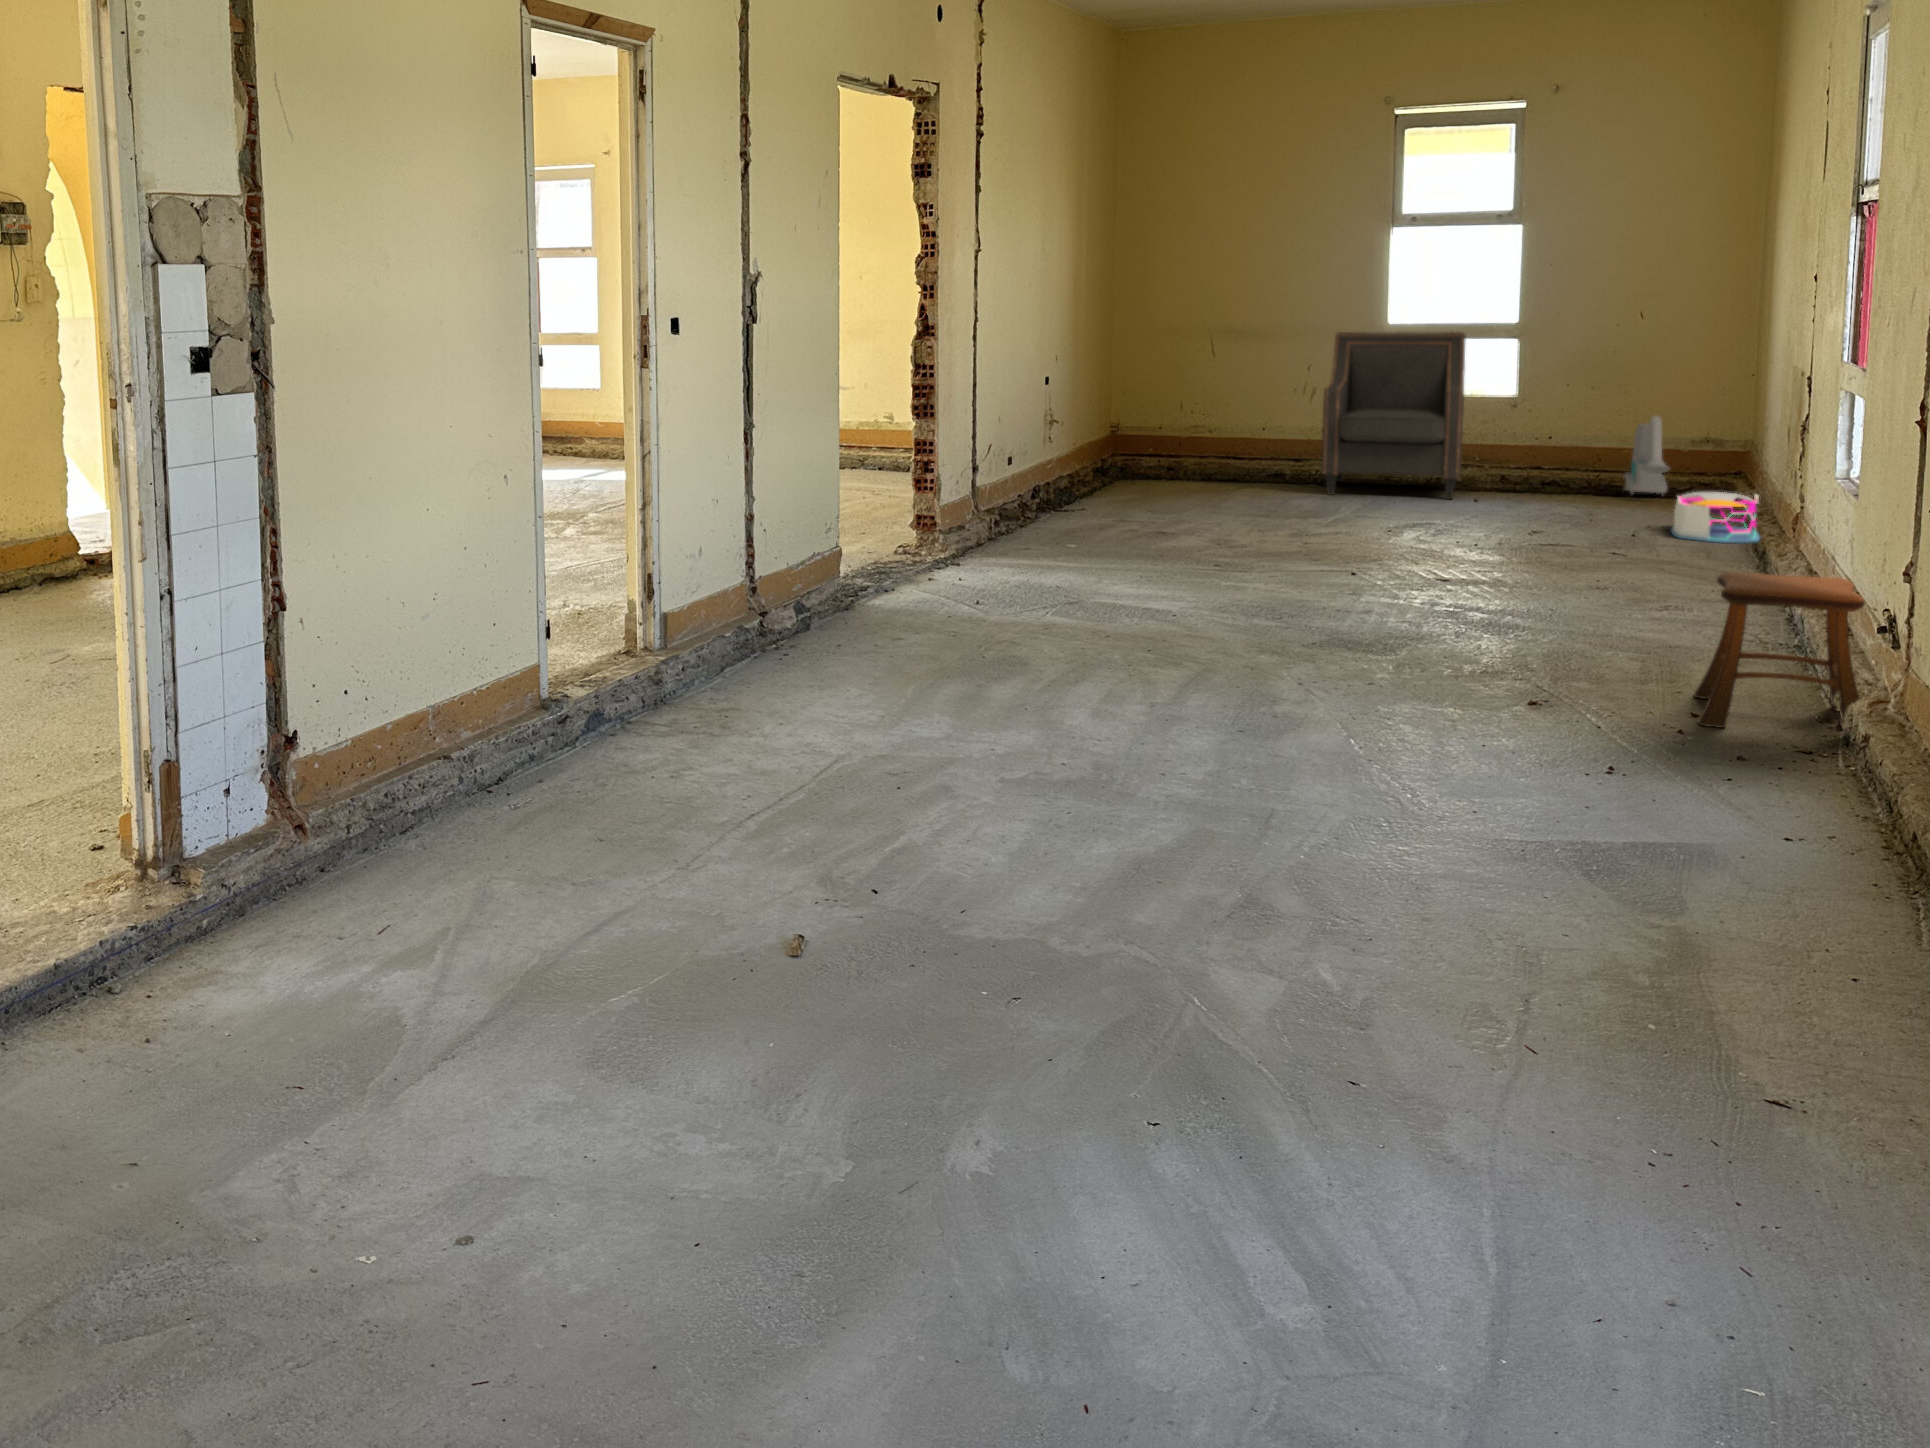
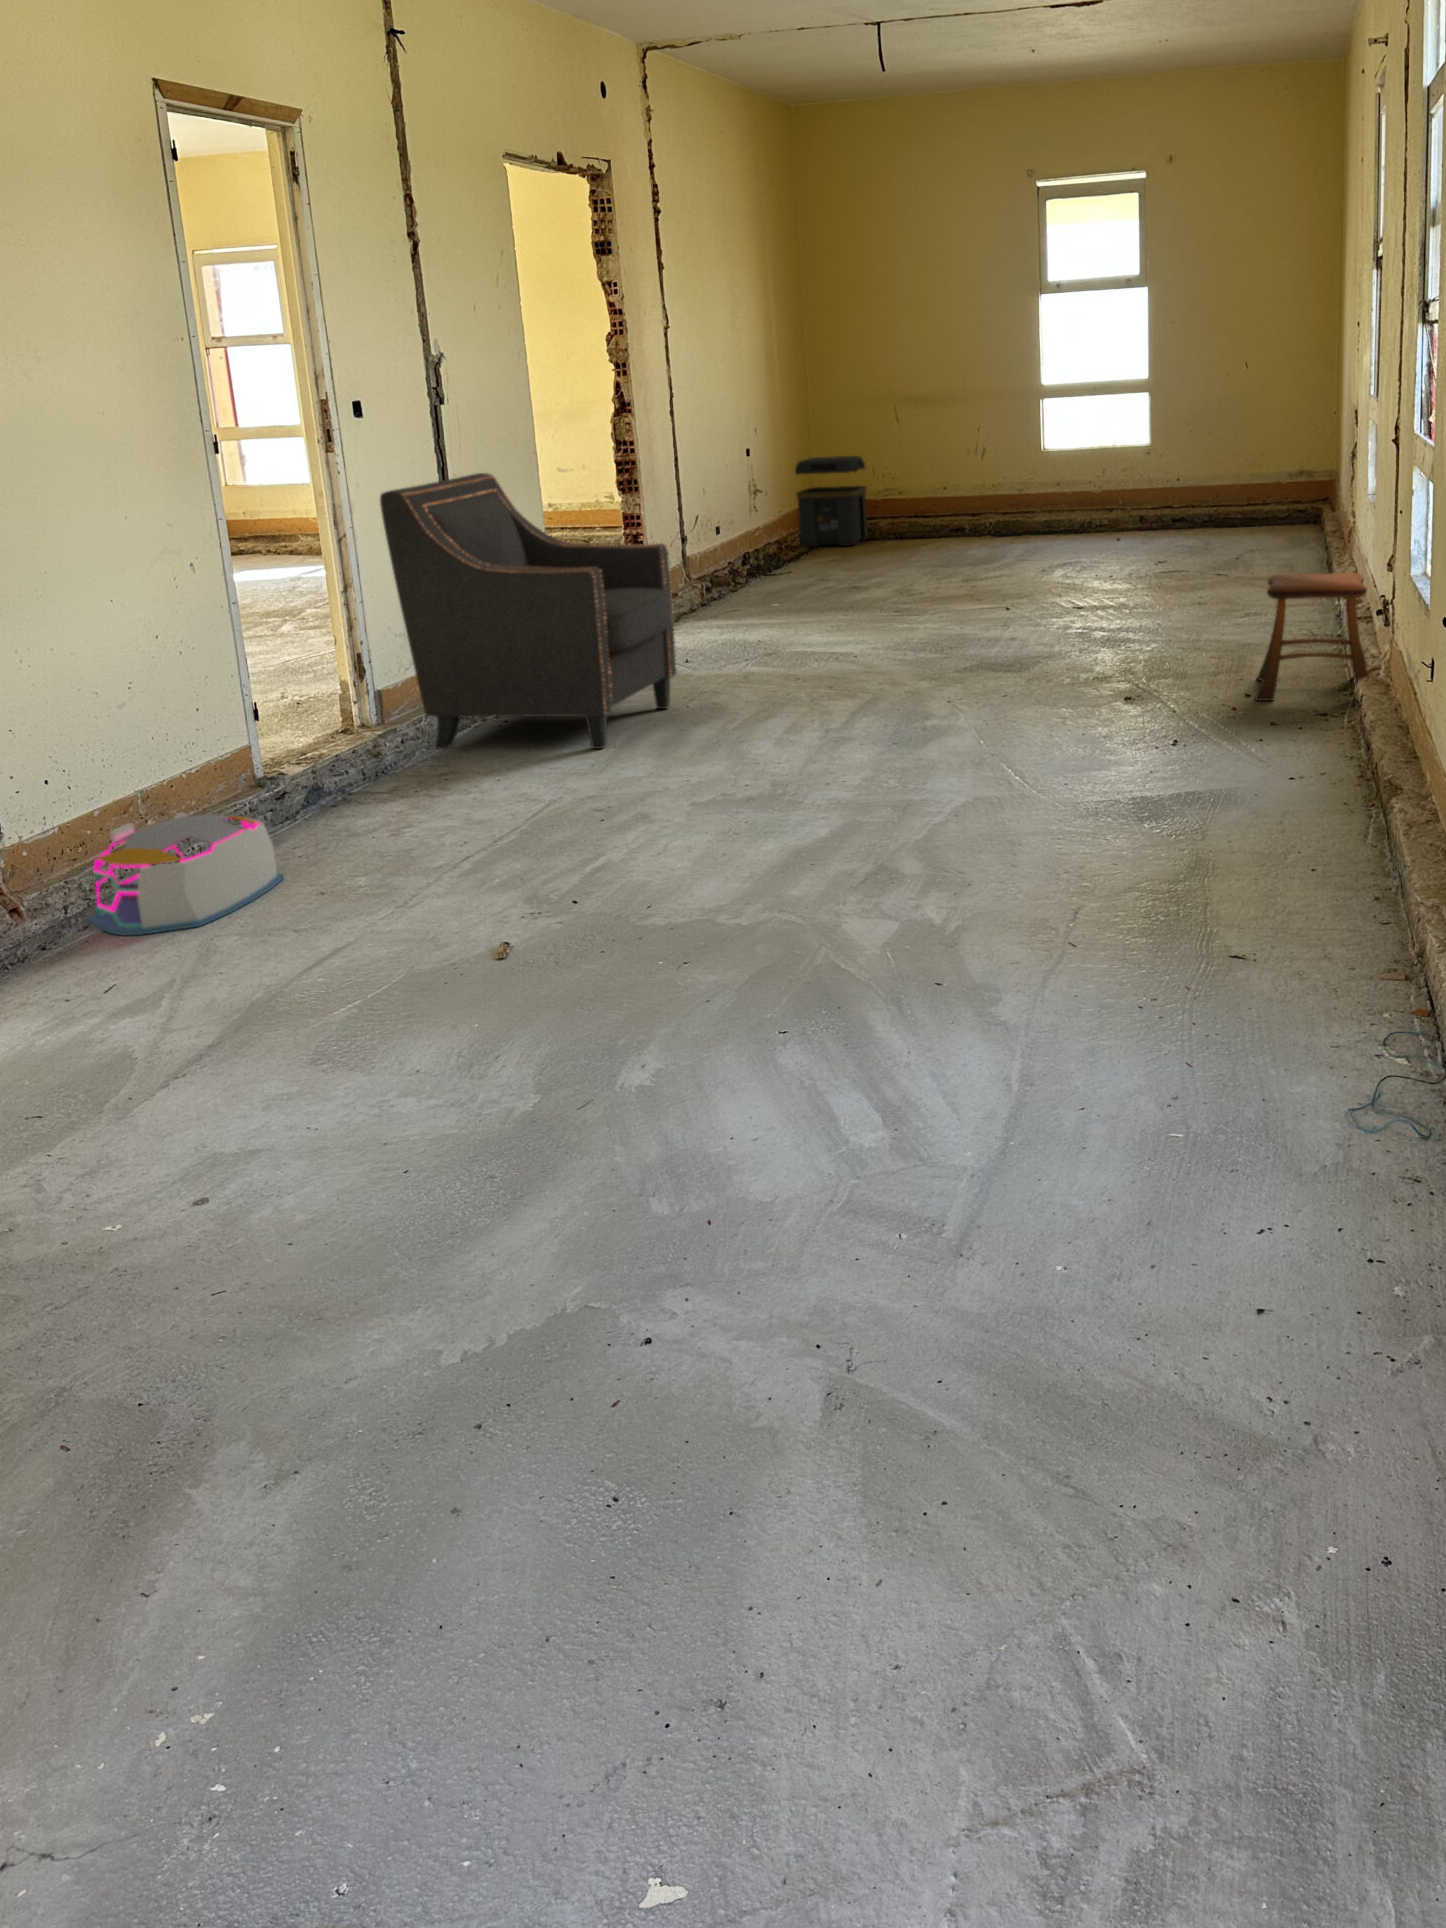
chair: present [1321,332,1466,499] -> present [380,473,677,749]
toolbox: none [1095,389,1174,486] -> present [795,456,868,547]
vacuum cleaner: present [1623,416,1669,495] -> none [1240,454,1273,525]
storage bin: present [1671,492,1760,543] -> present [87,814,283,935]

